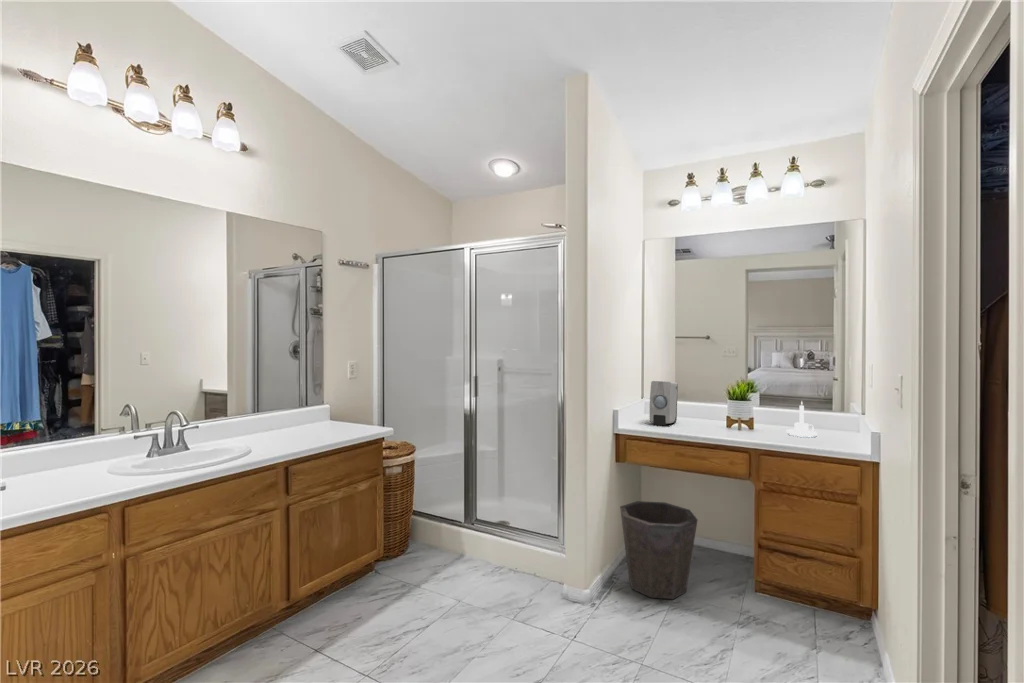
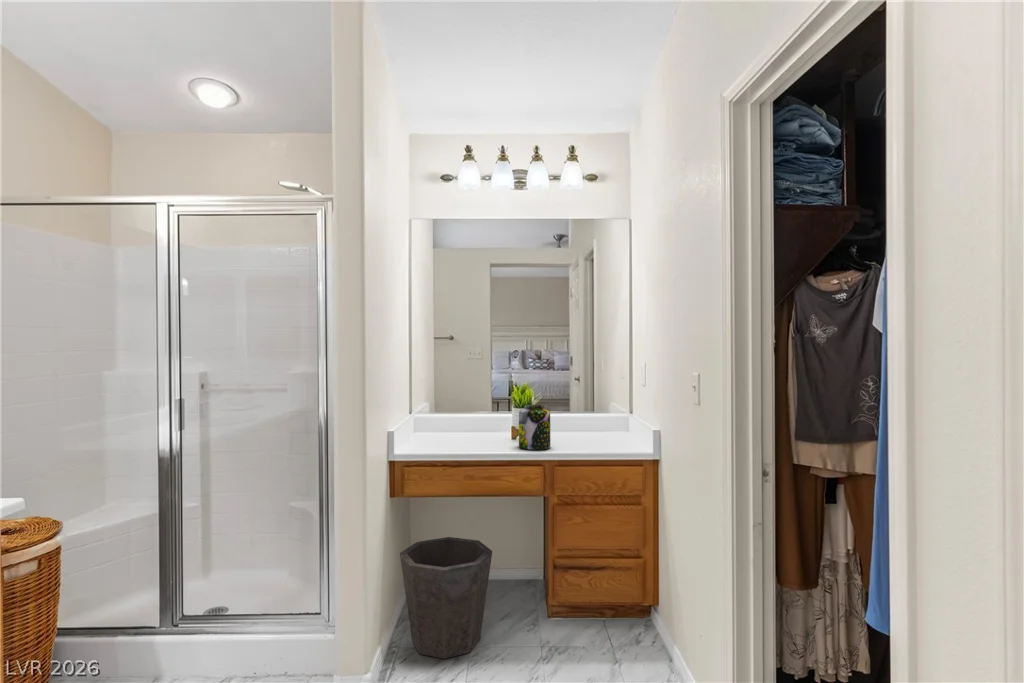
soap dispenser: present [650,381,678,425] -> none [428,391,457,444]
jar: none [728,398,759,438] -> present [519,405,551,450]
candle holder: present [786,402,817,437] -> none [570,404,599,441]

